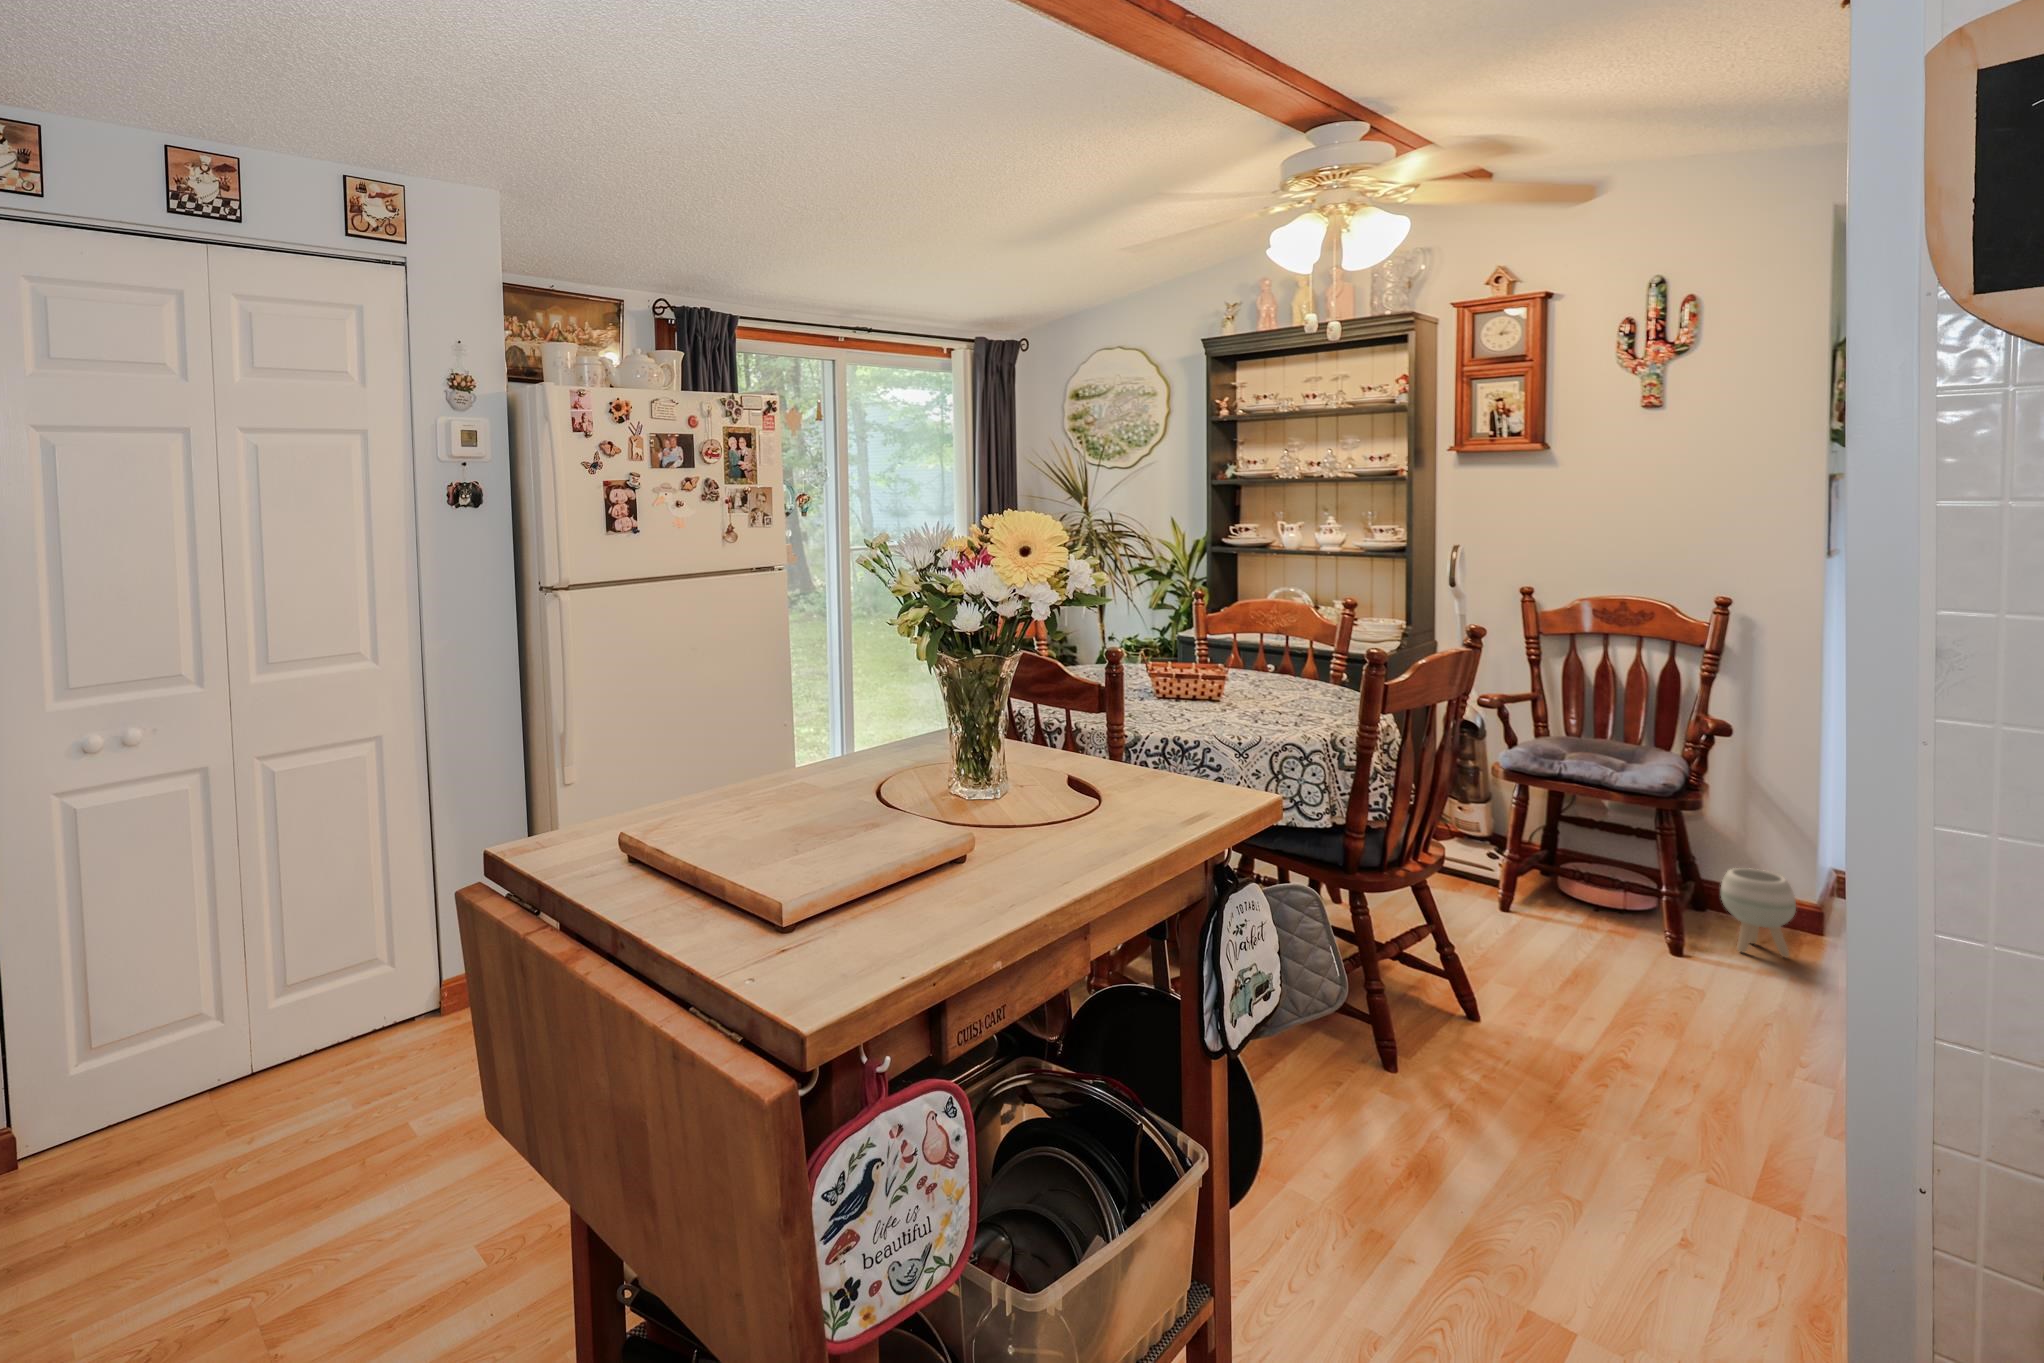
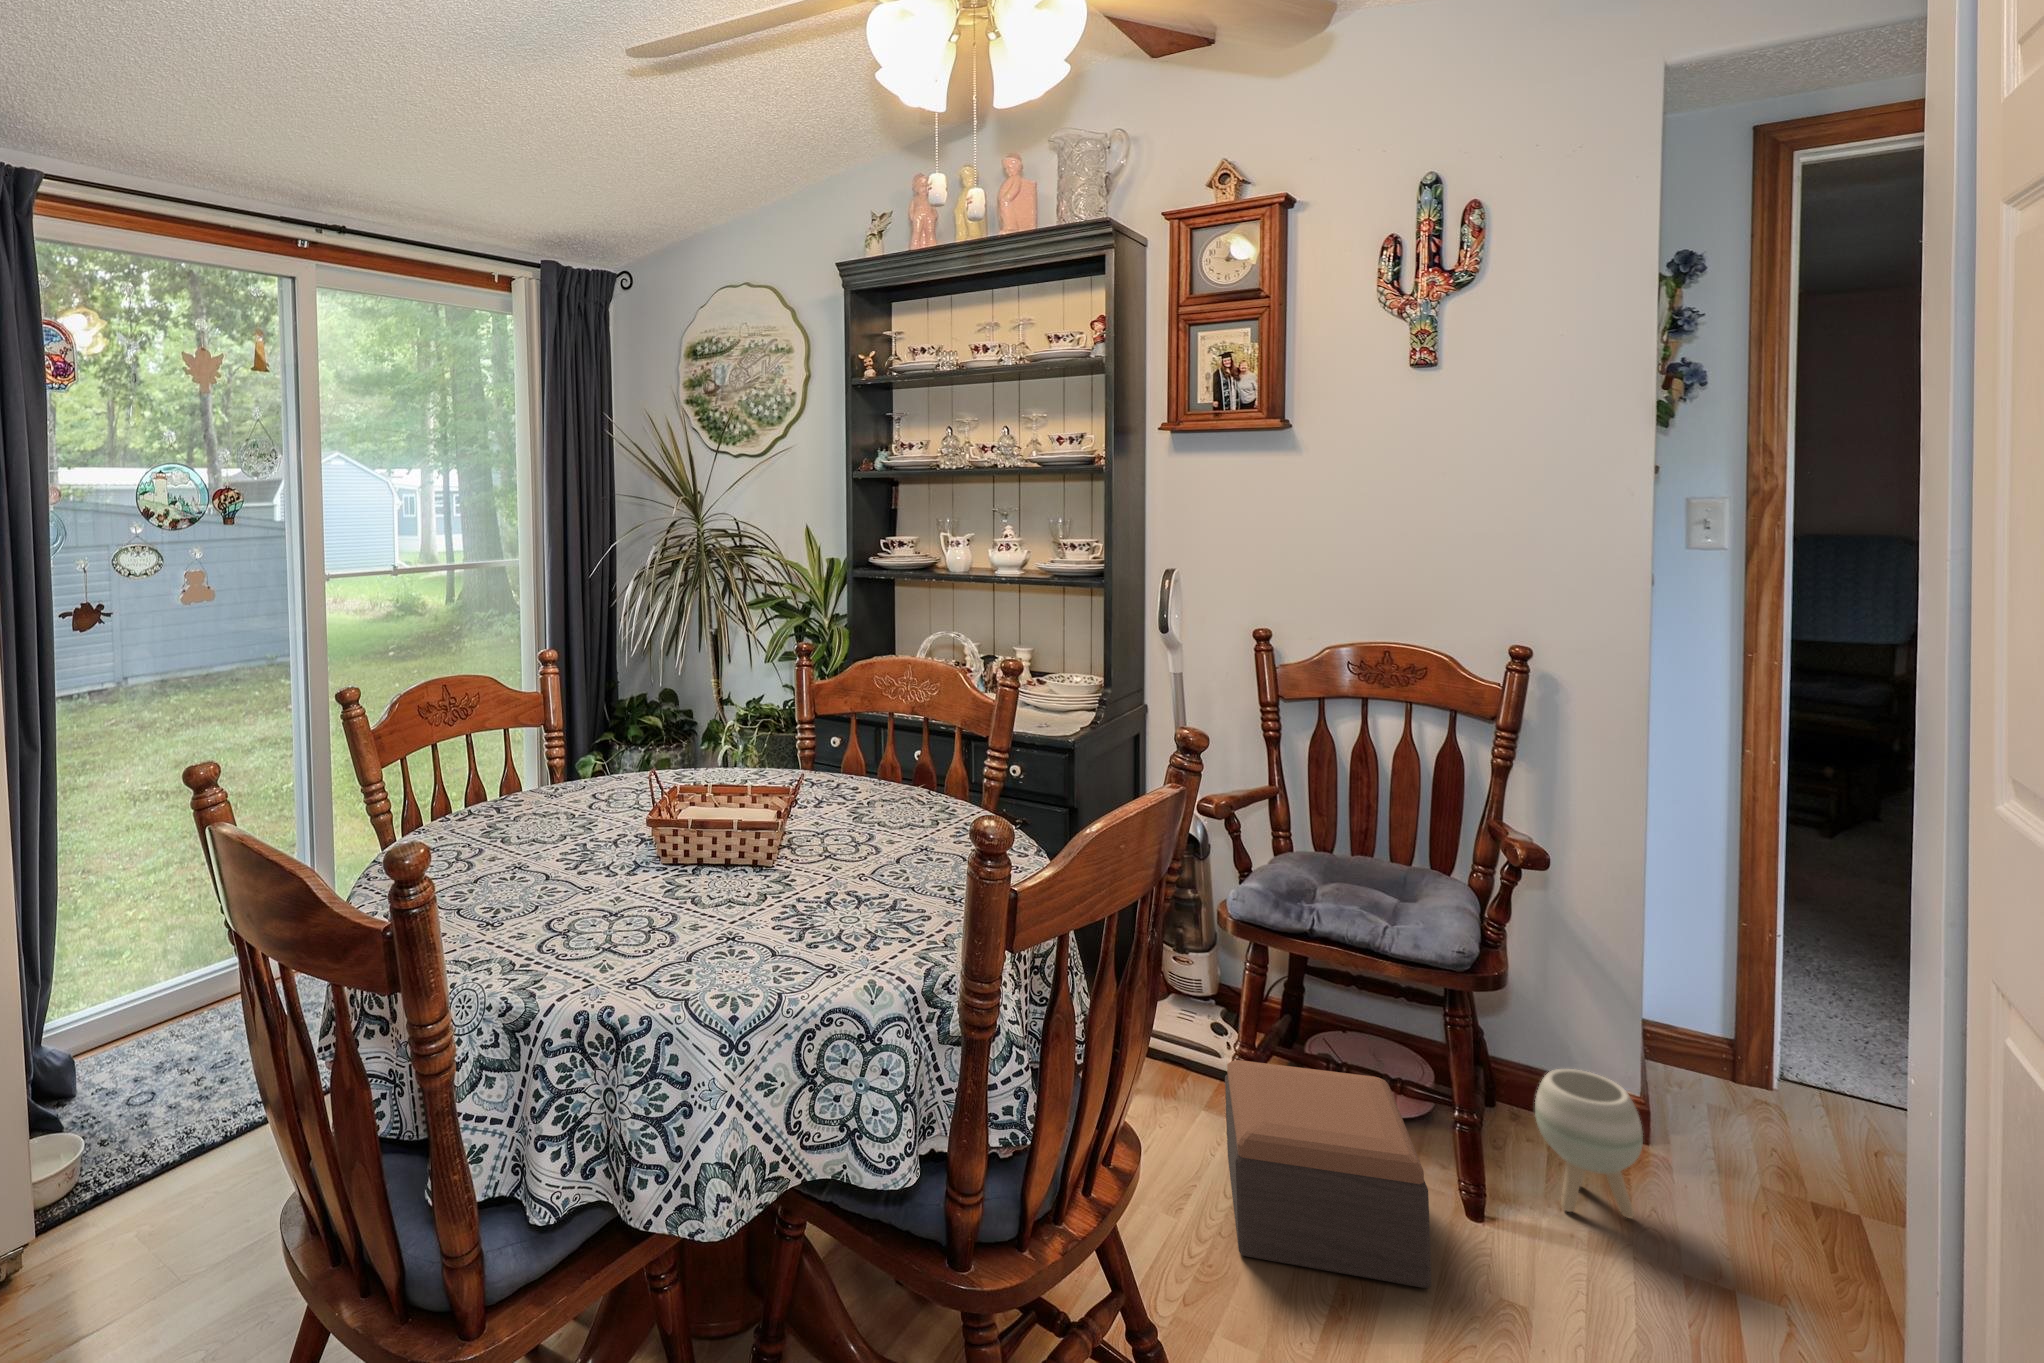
footstool: none [1497,854,1633,972] -> present [1225,1060,1431,1289]

